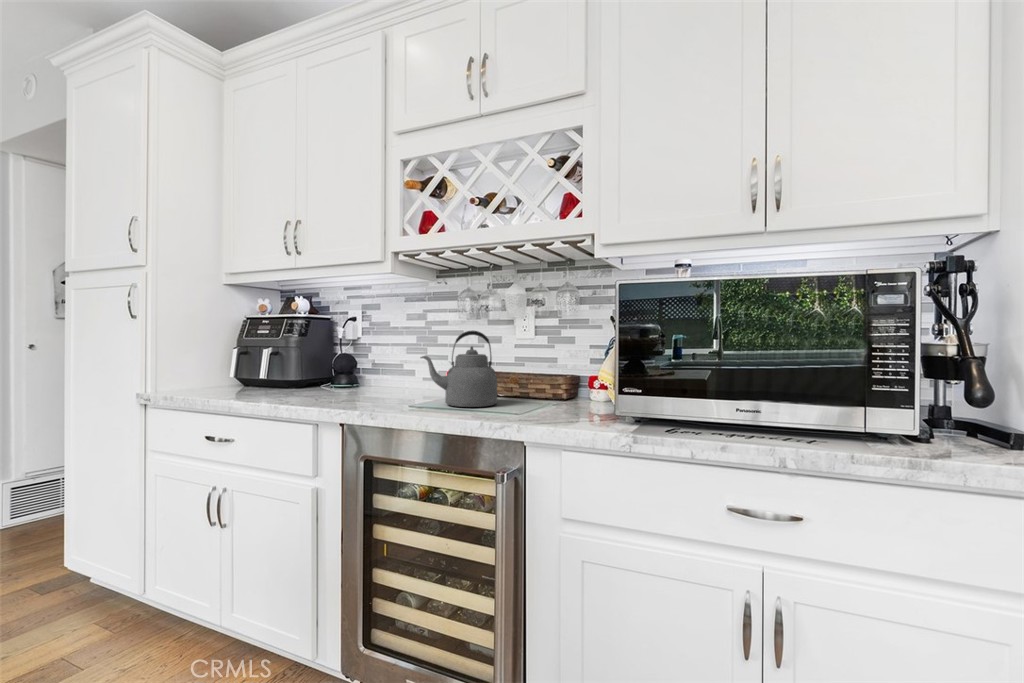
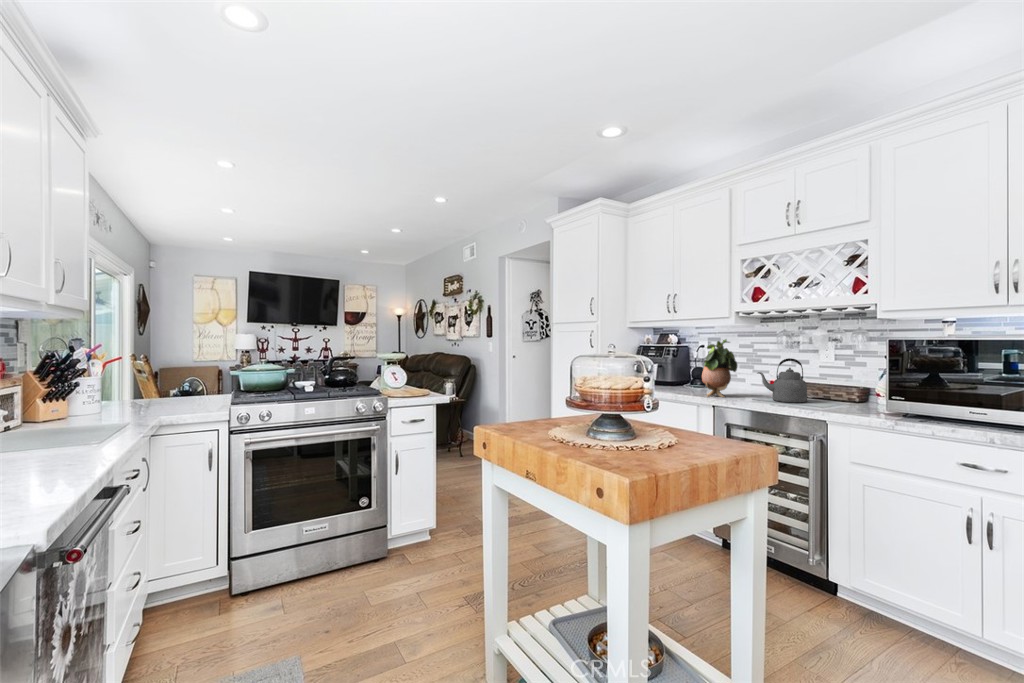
potted plant: none [329,298,391,405] -> present [702,339,738,397]

